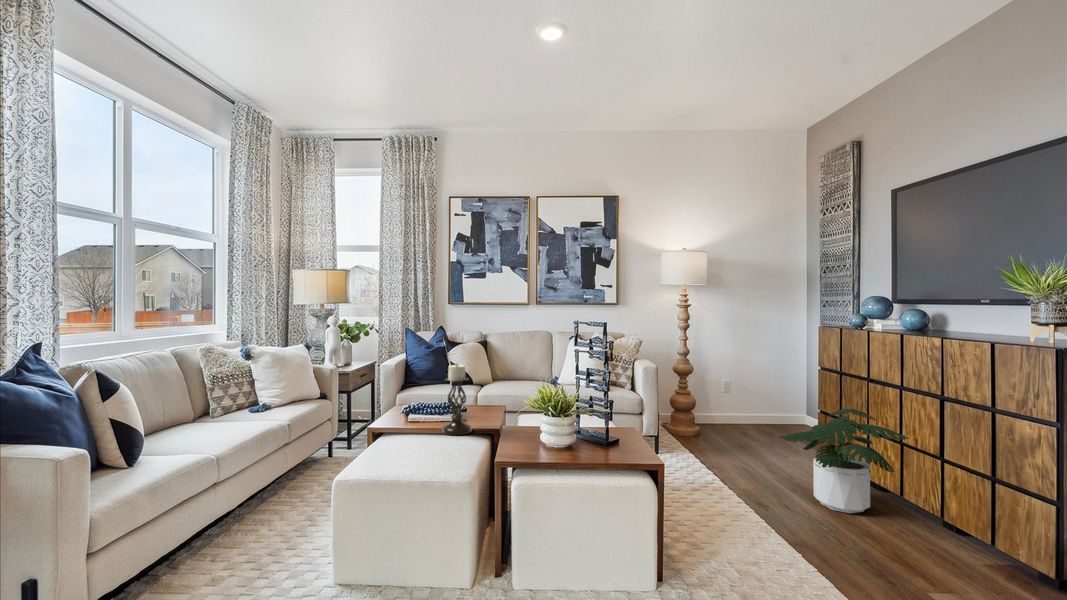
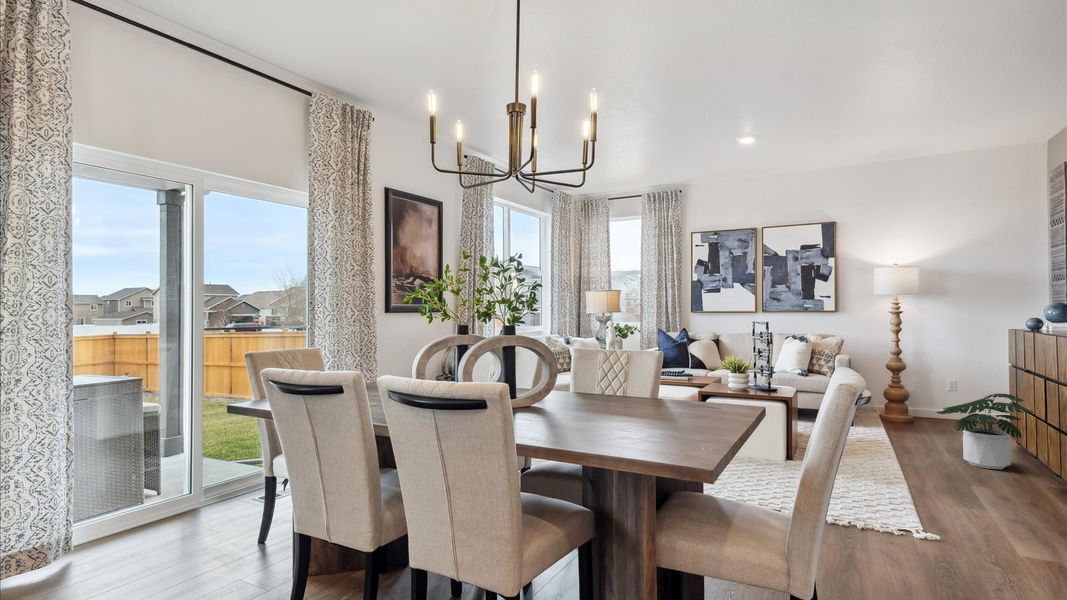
candle holder: present [442,363,471,435] -> none [677,347,695,388]

